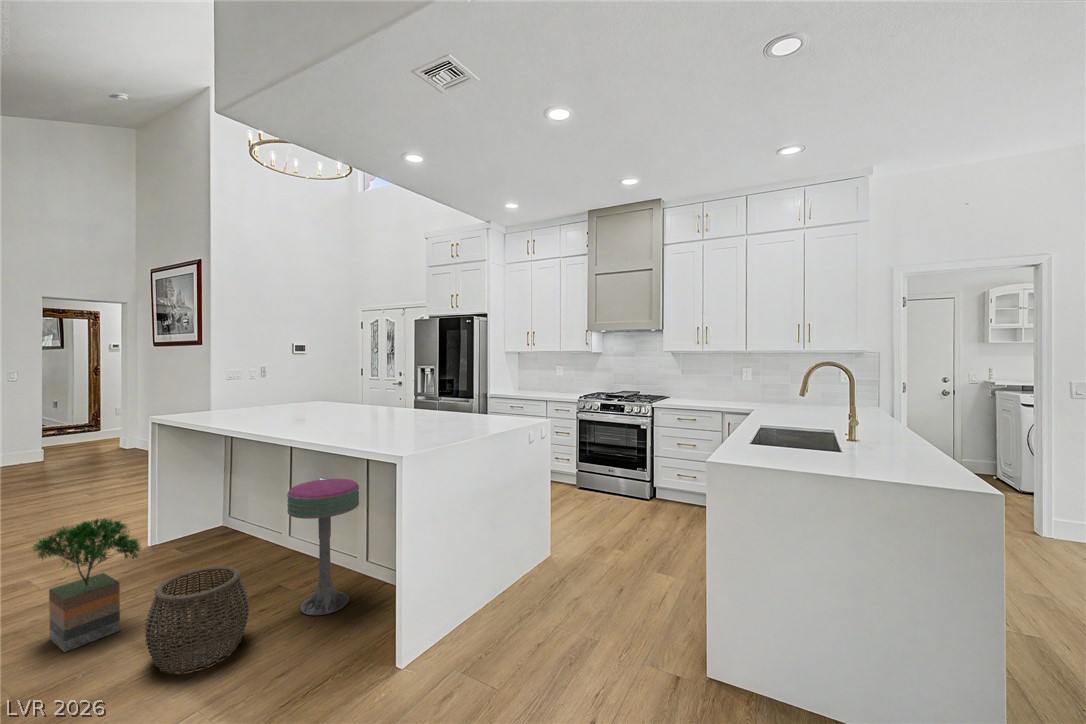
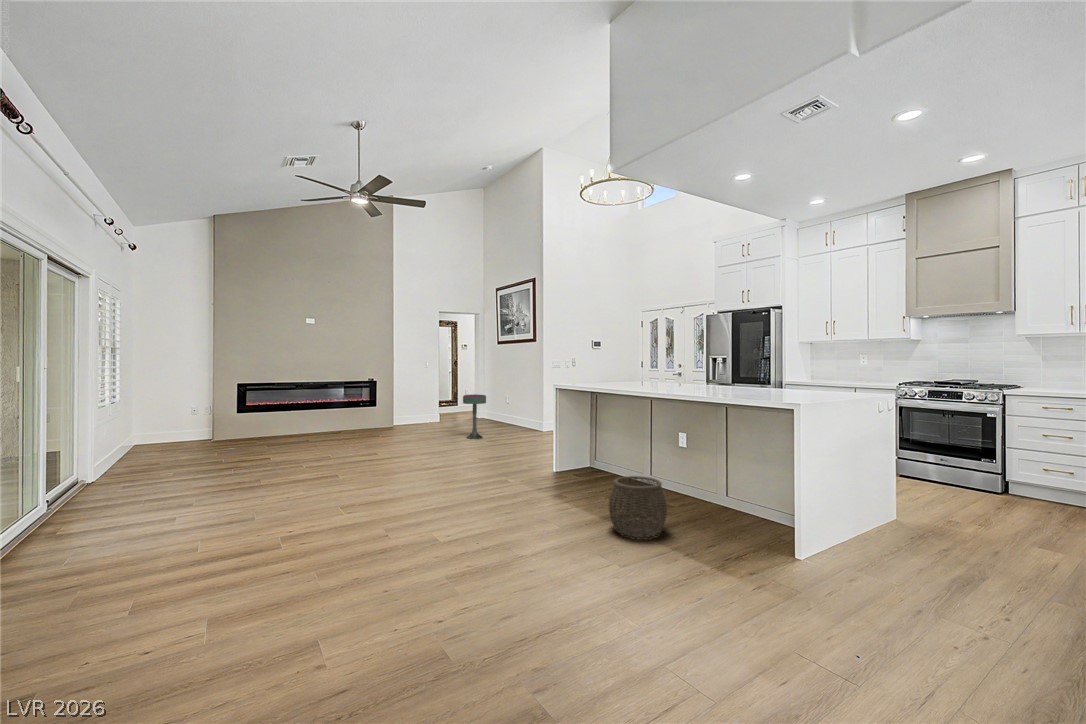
bar stool: present [287,479,359,615] -> present [463,394,486,439]
potted tree: present [33,519,142,652] -> none [532,438,588,517]

